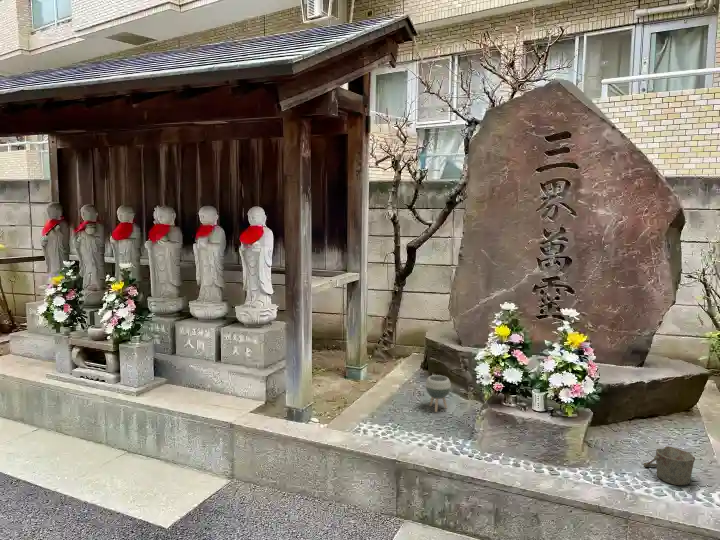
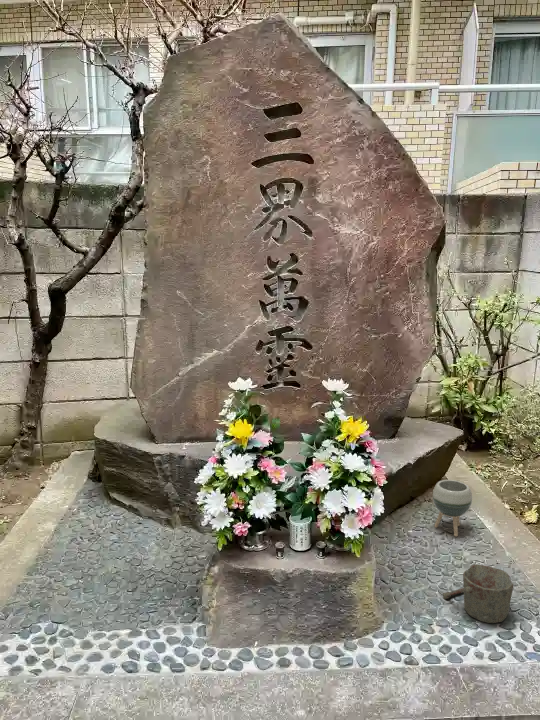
planter: present [426,375,451,412] -> present [433,480,472,536]

